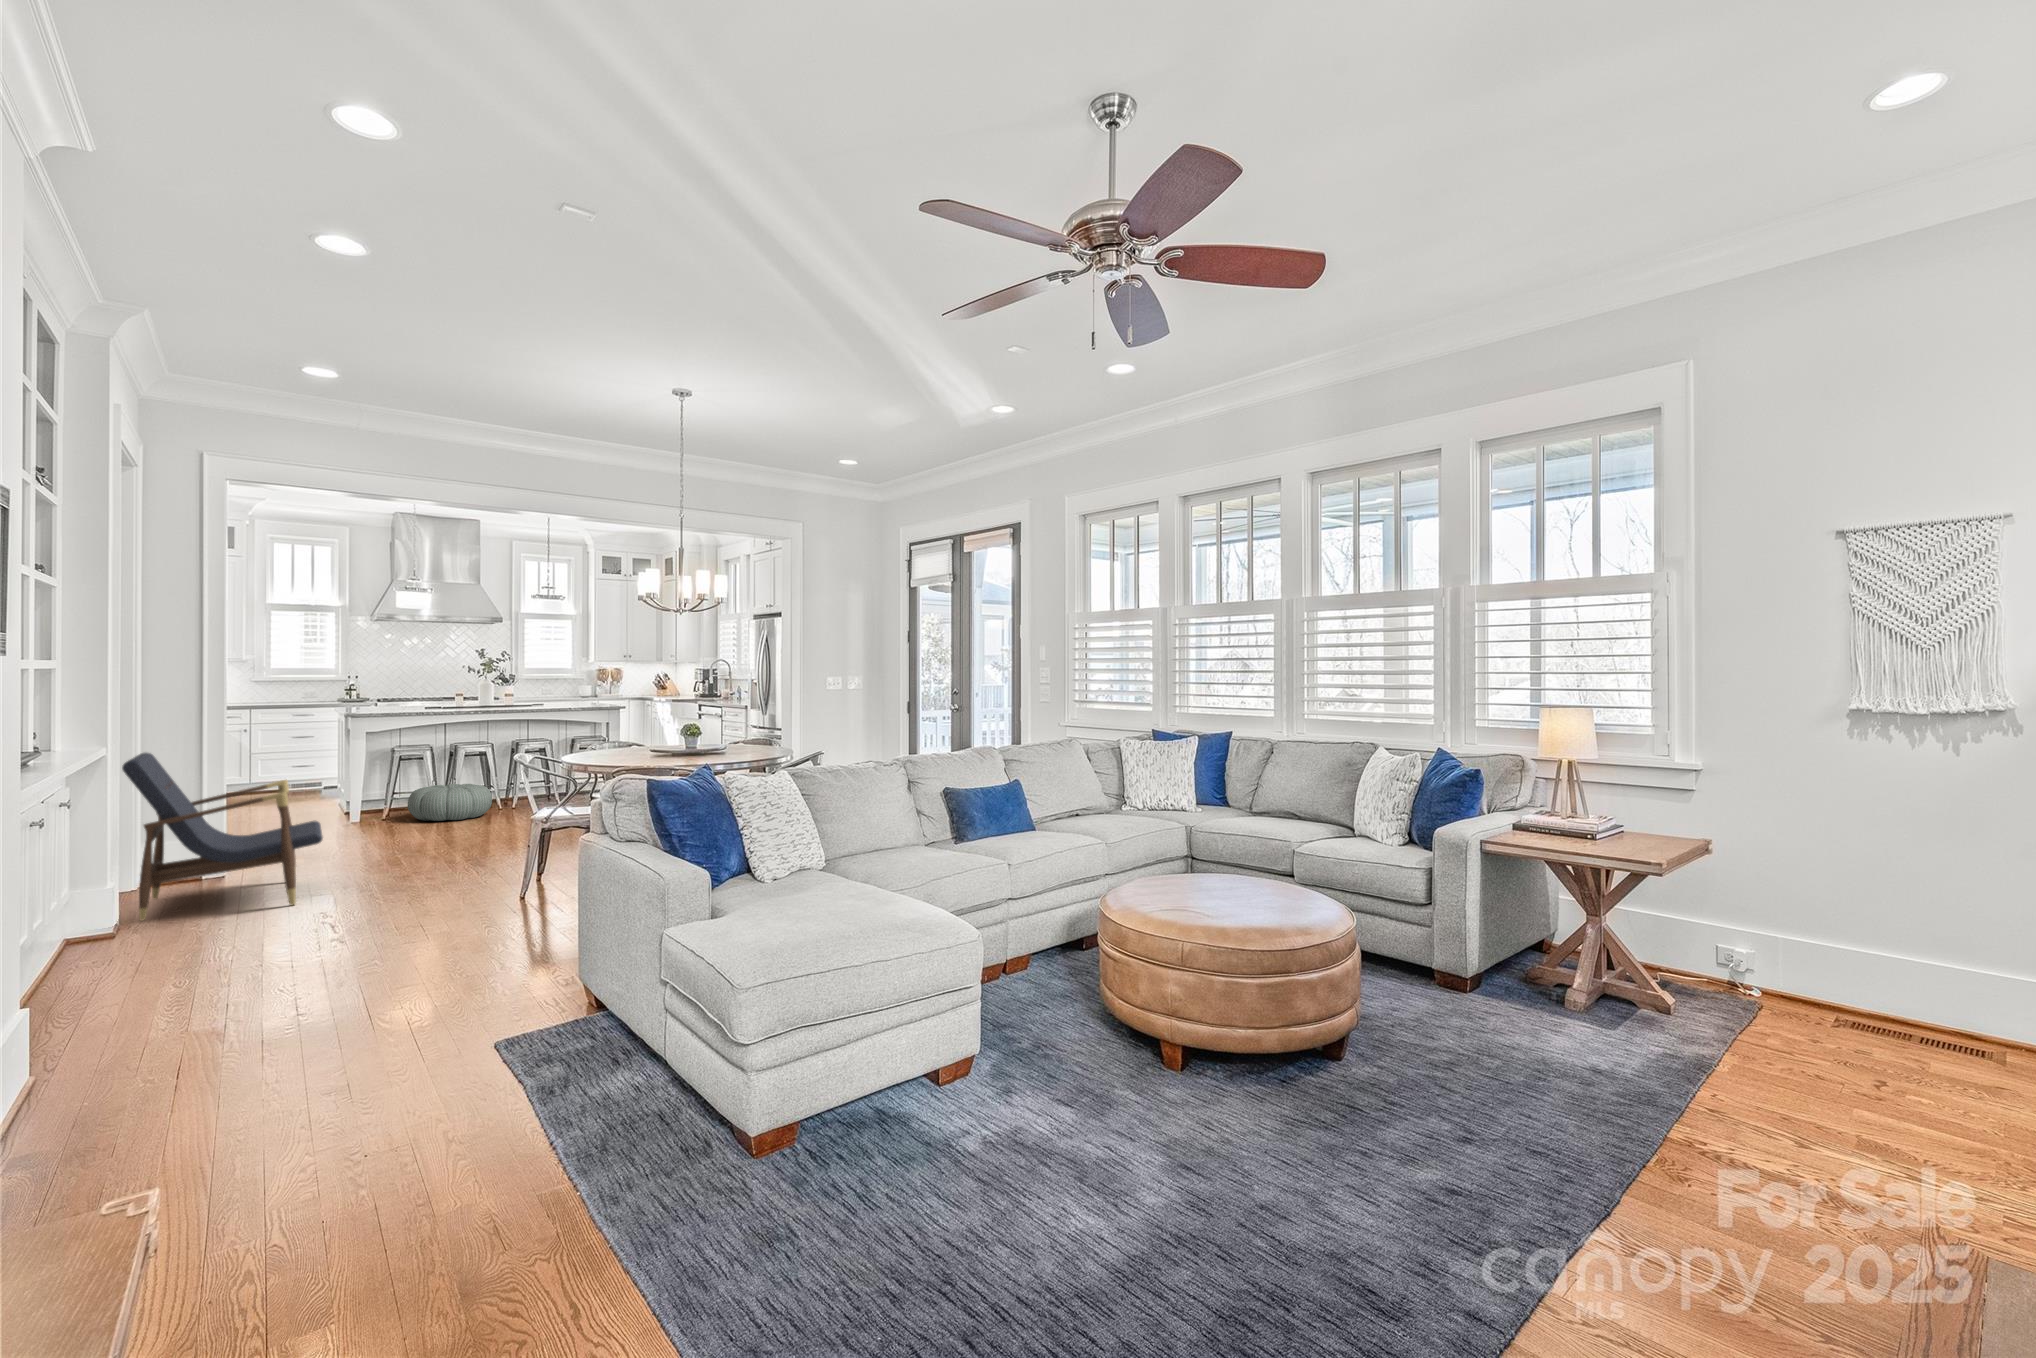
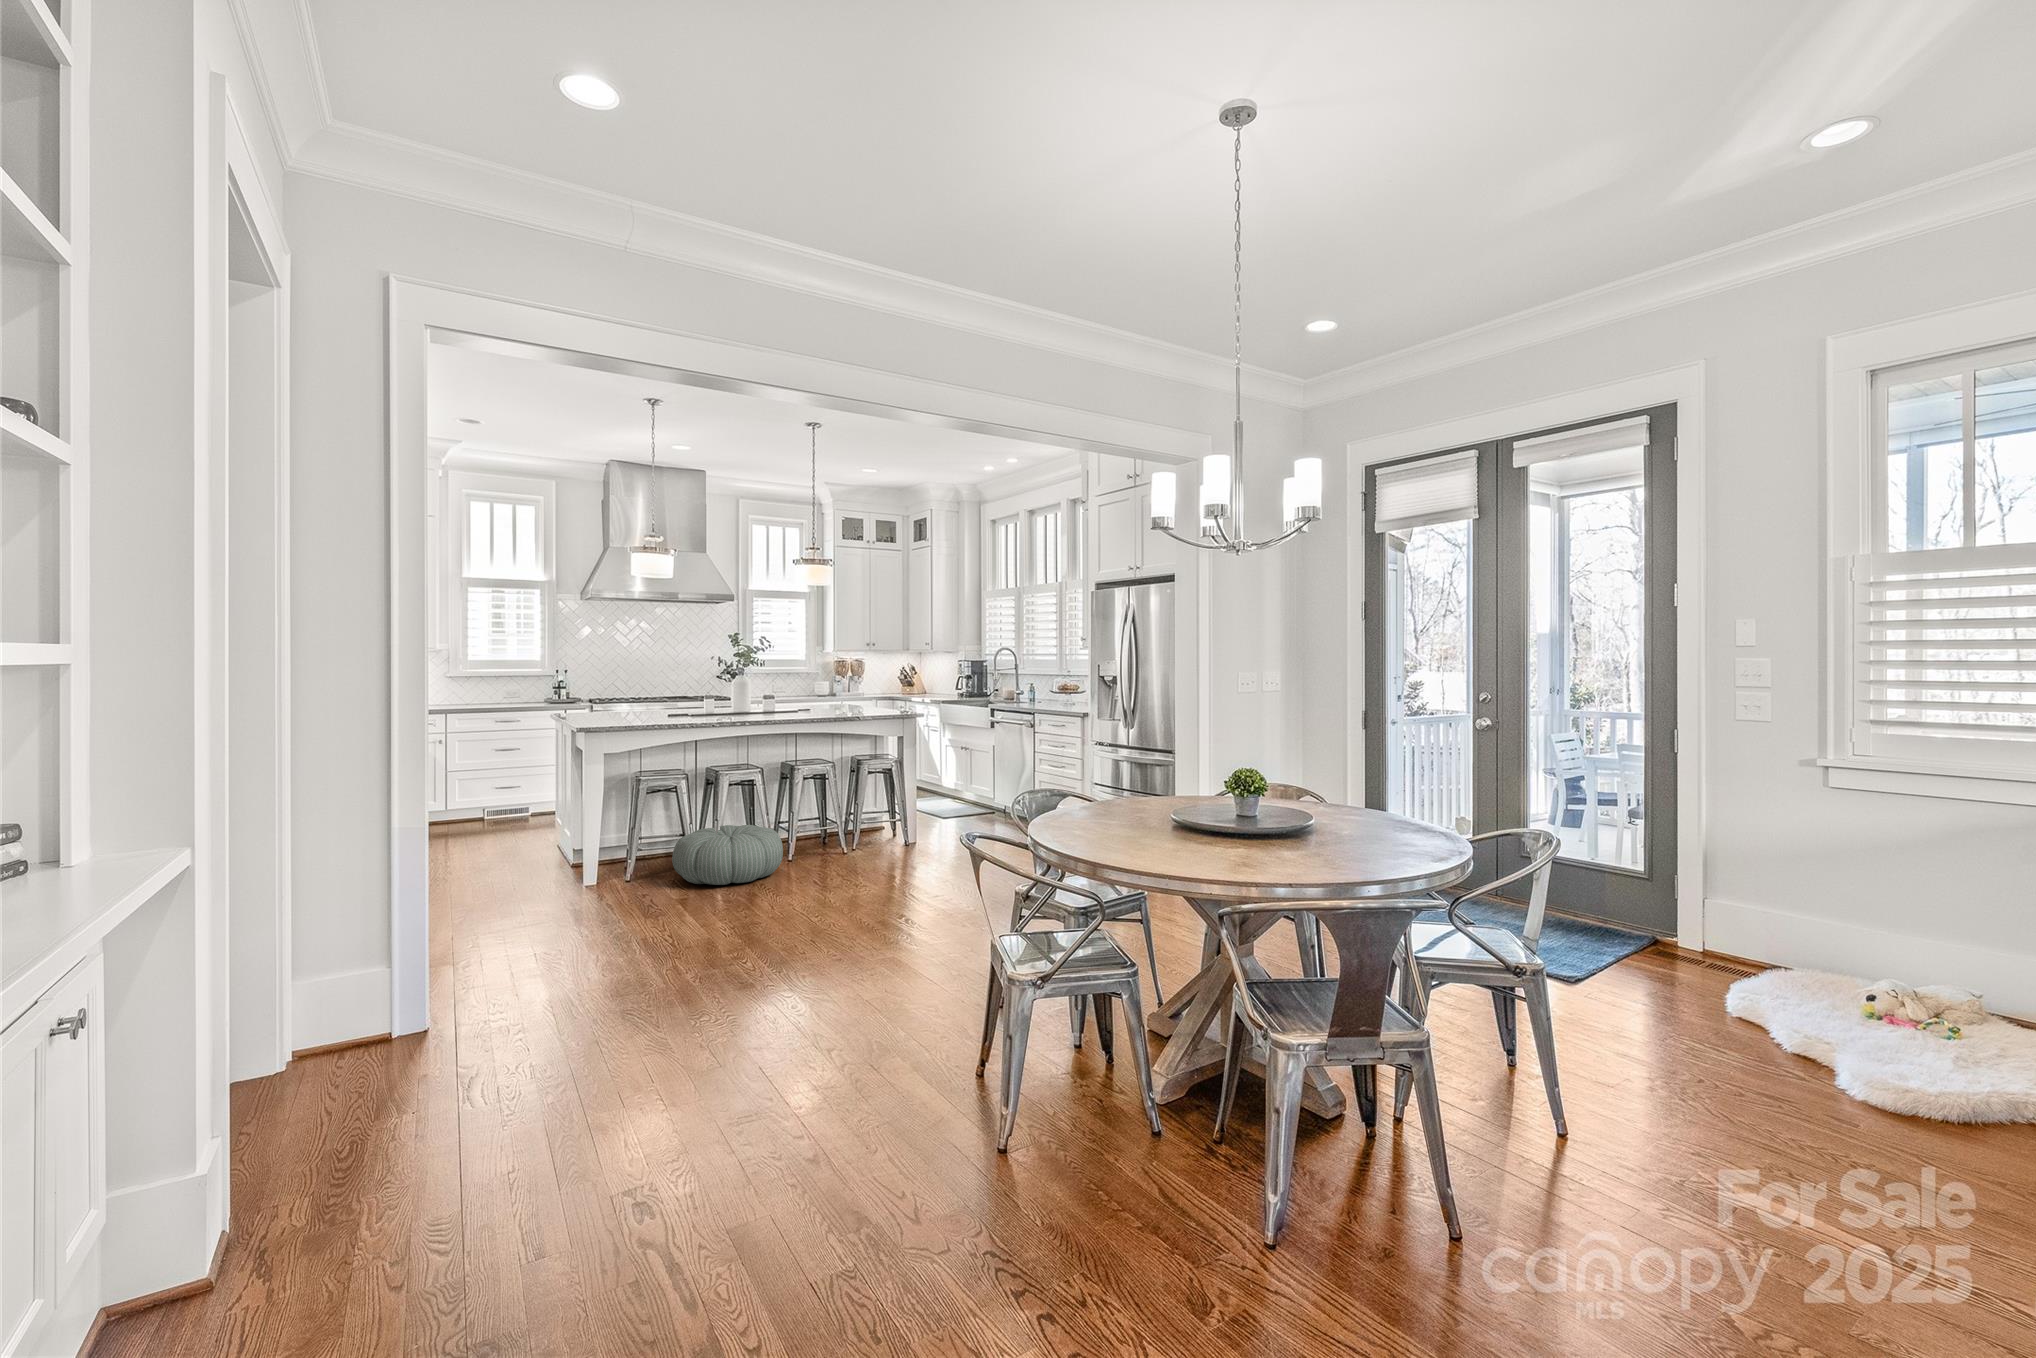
lounge chair: present [122,753,323,920] -> none [220,847,661,1294]

